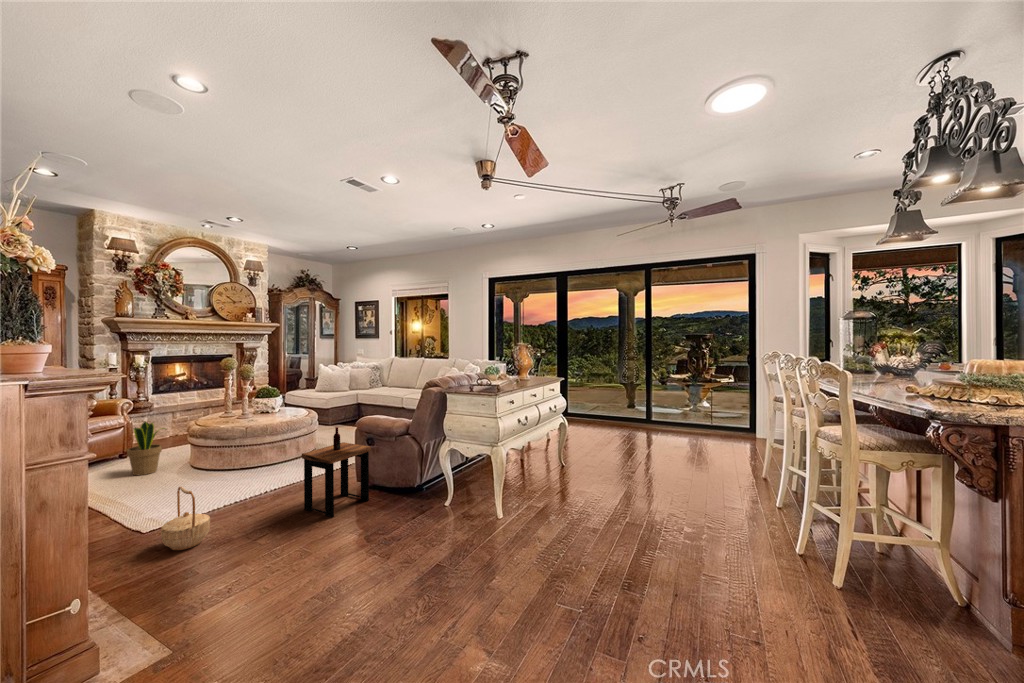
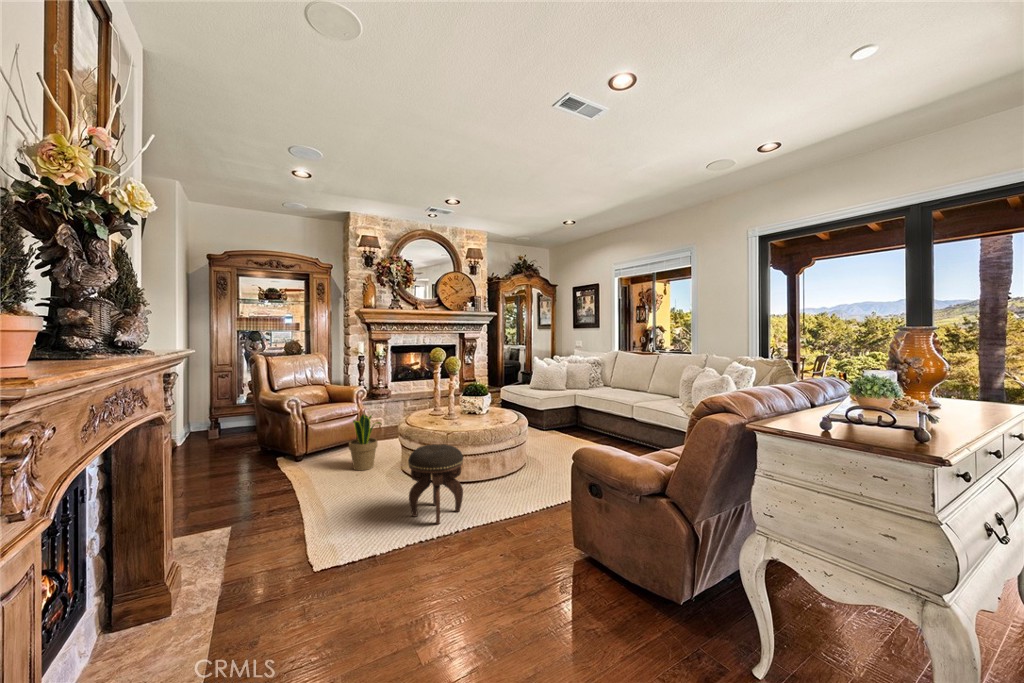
side table: present [302,427,371,517] -> none [493,464,595,619]
footstool: none [216,433,267,493] -> present [408,444,463,524]
basket: present [161,487,210,550] -> none [312,527,372,626]

